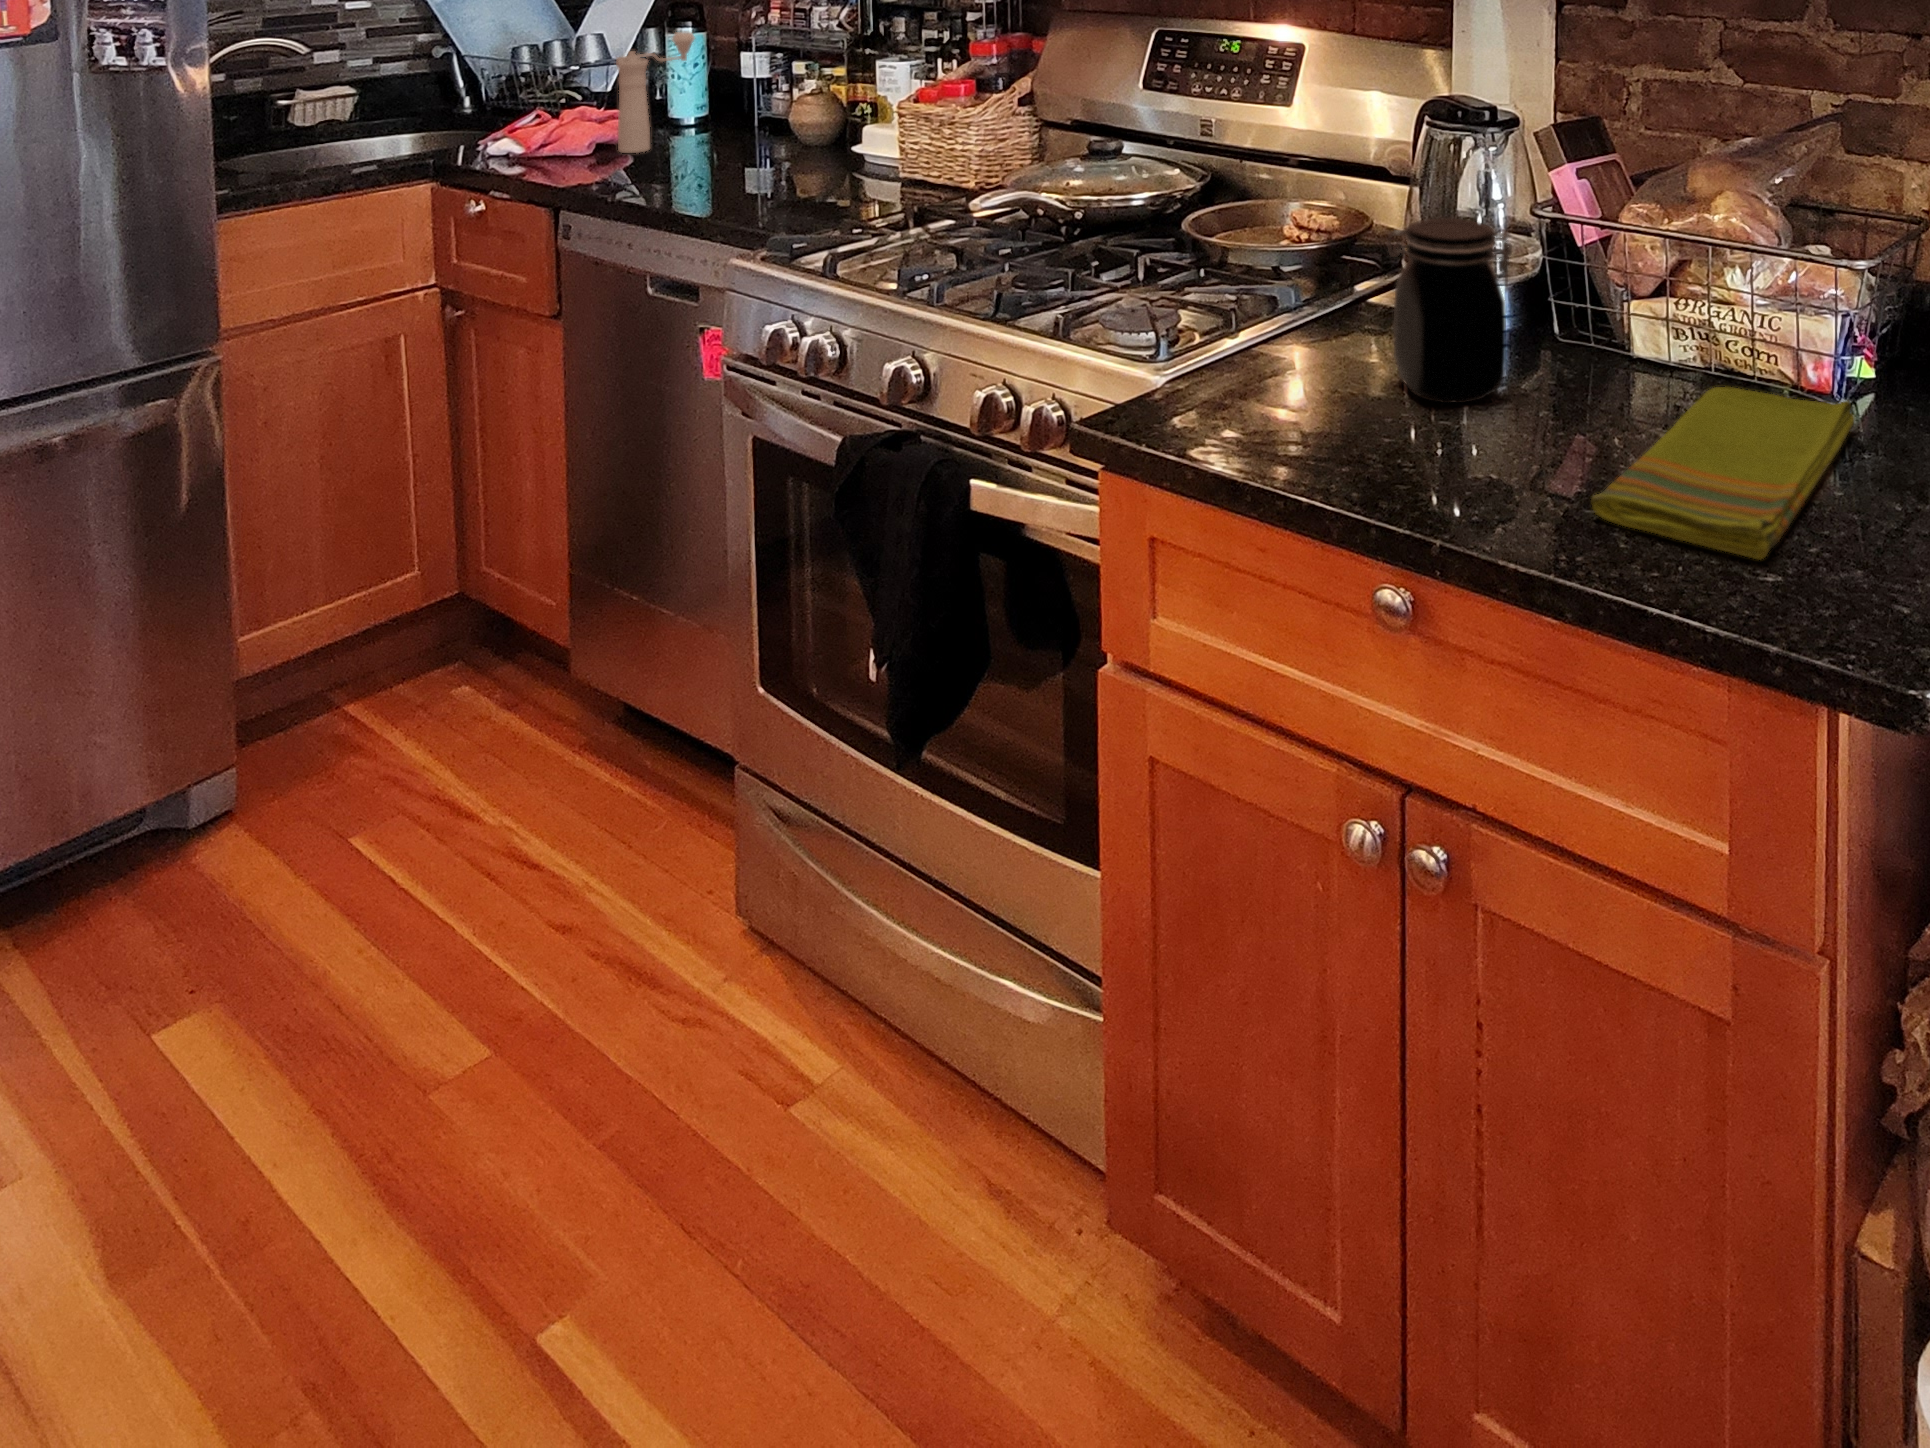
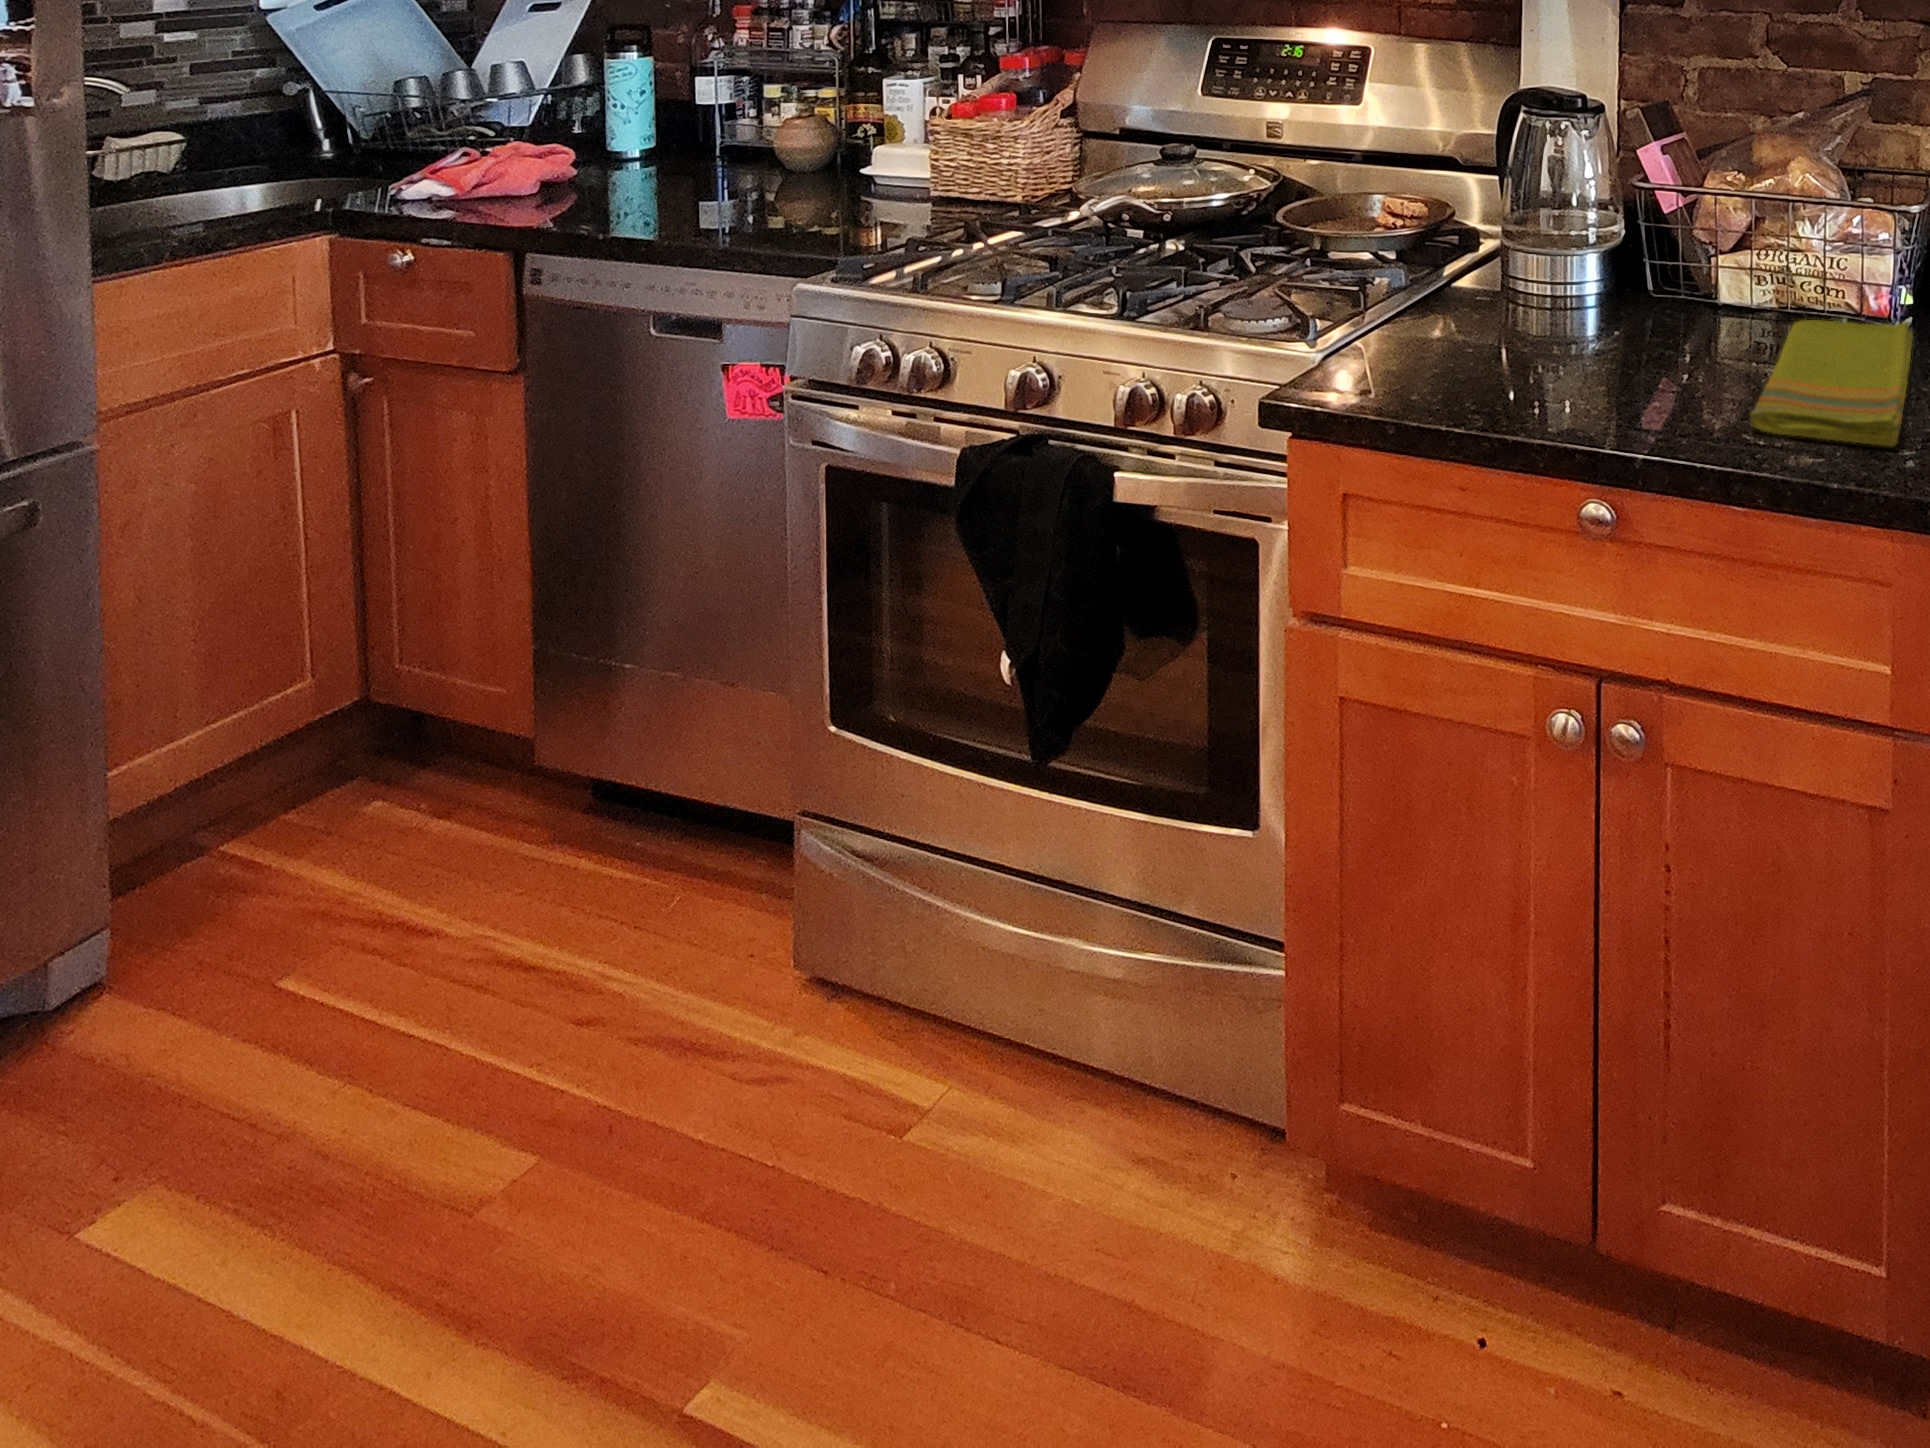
pepper mill: present [616,31,695,153] -> none [583,55,673,190]
jar: present [1387,219,1512,403] -> none [1527,193,1637,355]

